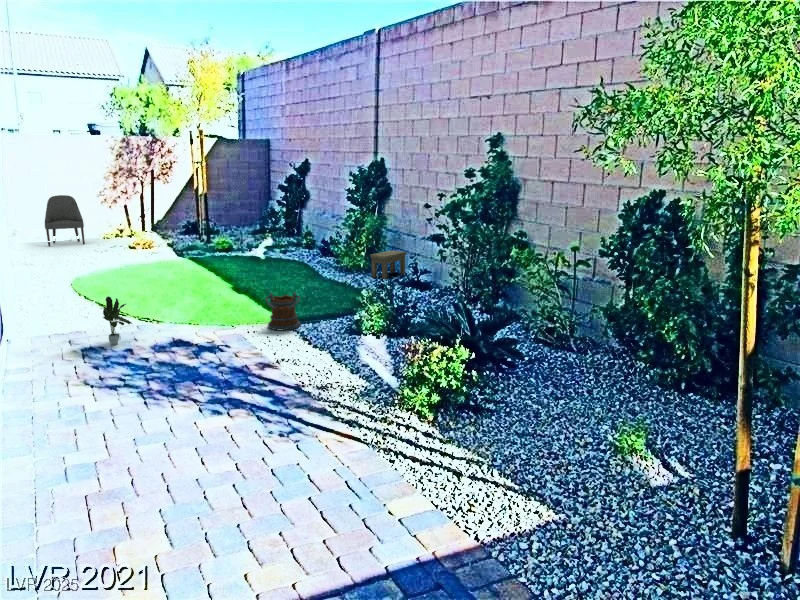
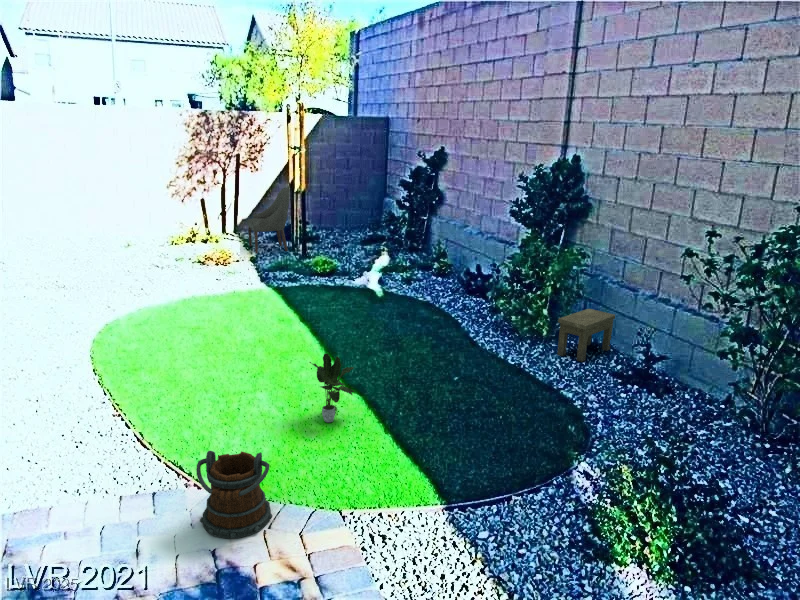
chair: present [45,195,85,246] -> present [247,188,290,253]
bucket: present [266,292,301,330] -> present [196,451,272,538]
potted plant: present [100,296,132,345] -> present [310,353,355,423]

